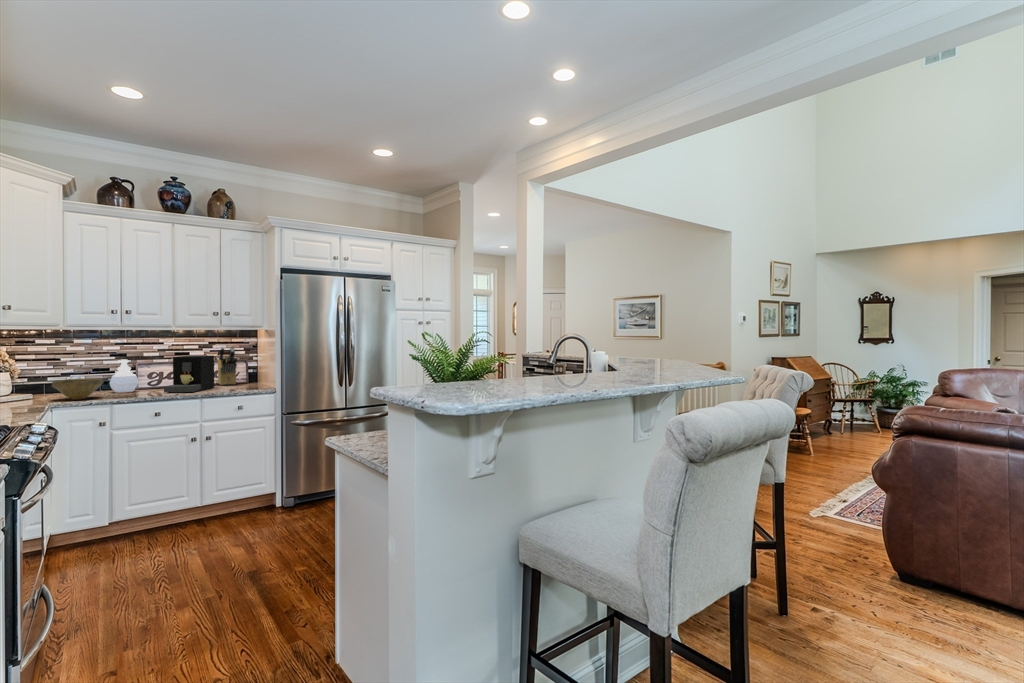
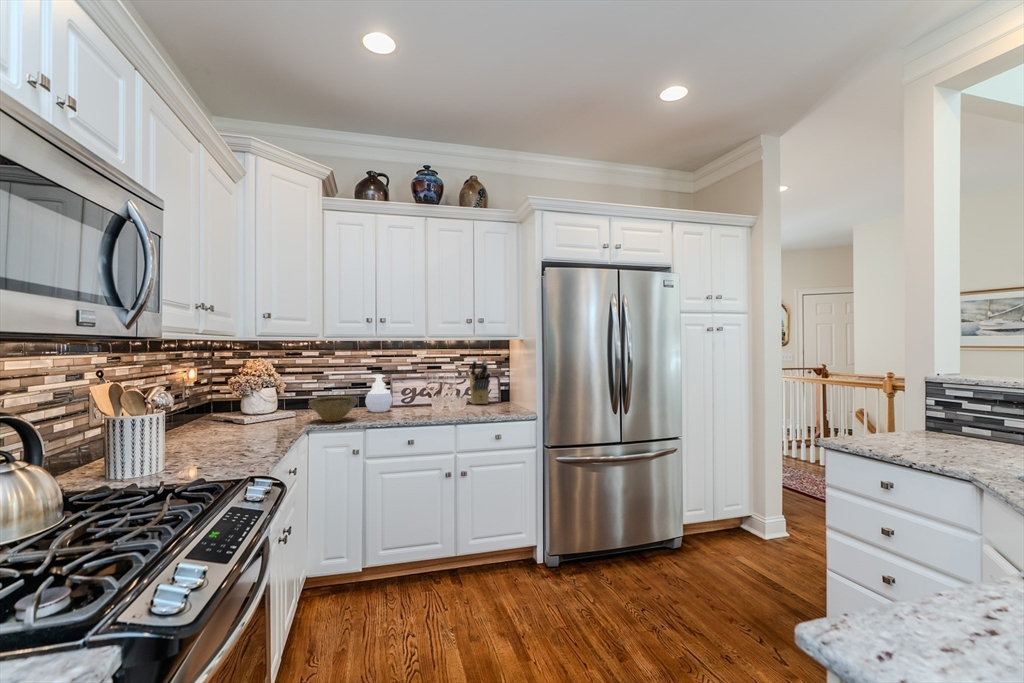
coffee maker: present [164,356,214,392] -> none [417,370,467,416]

